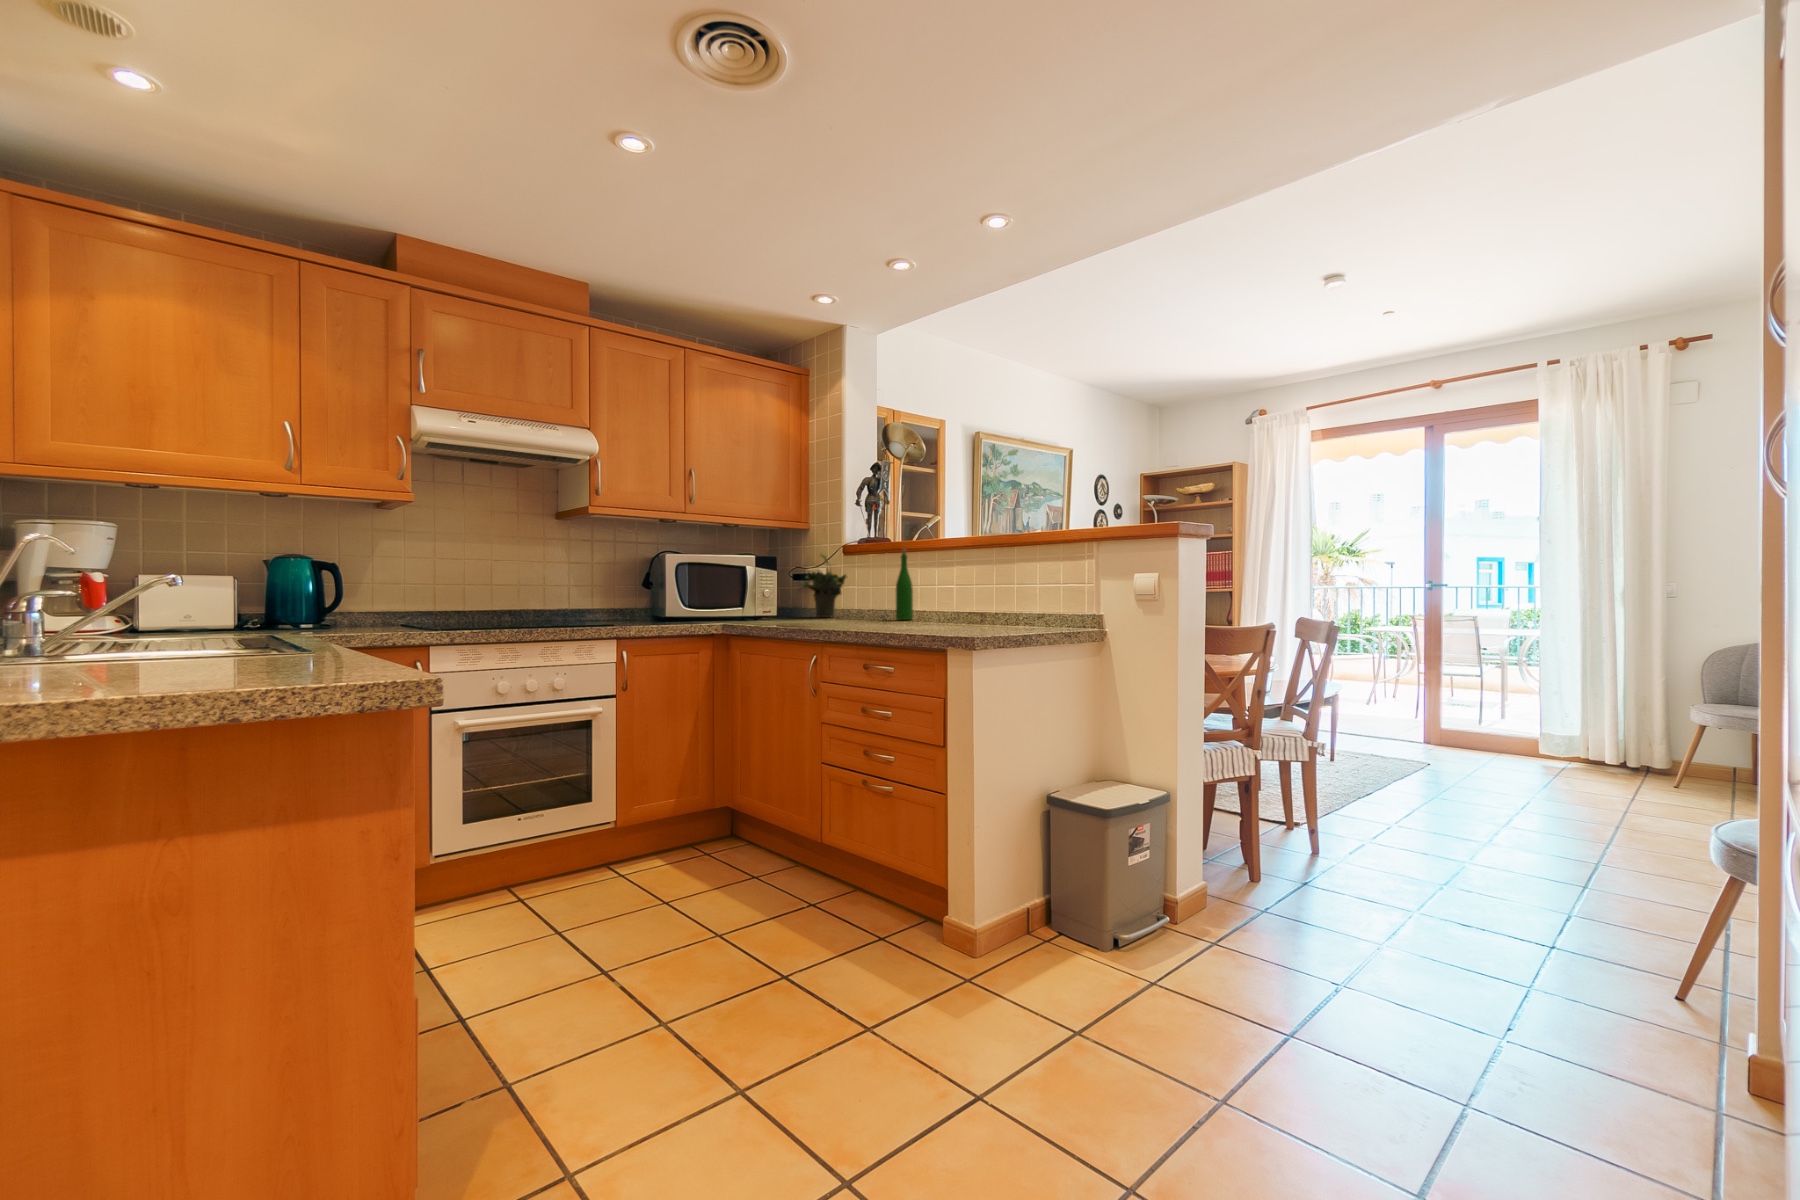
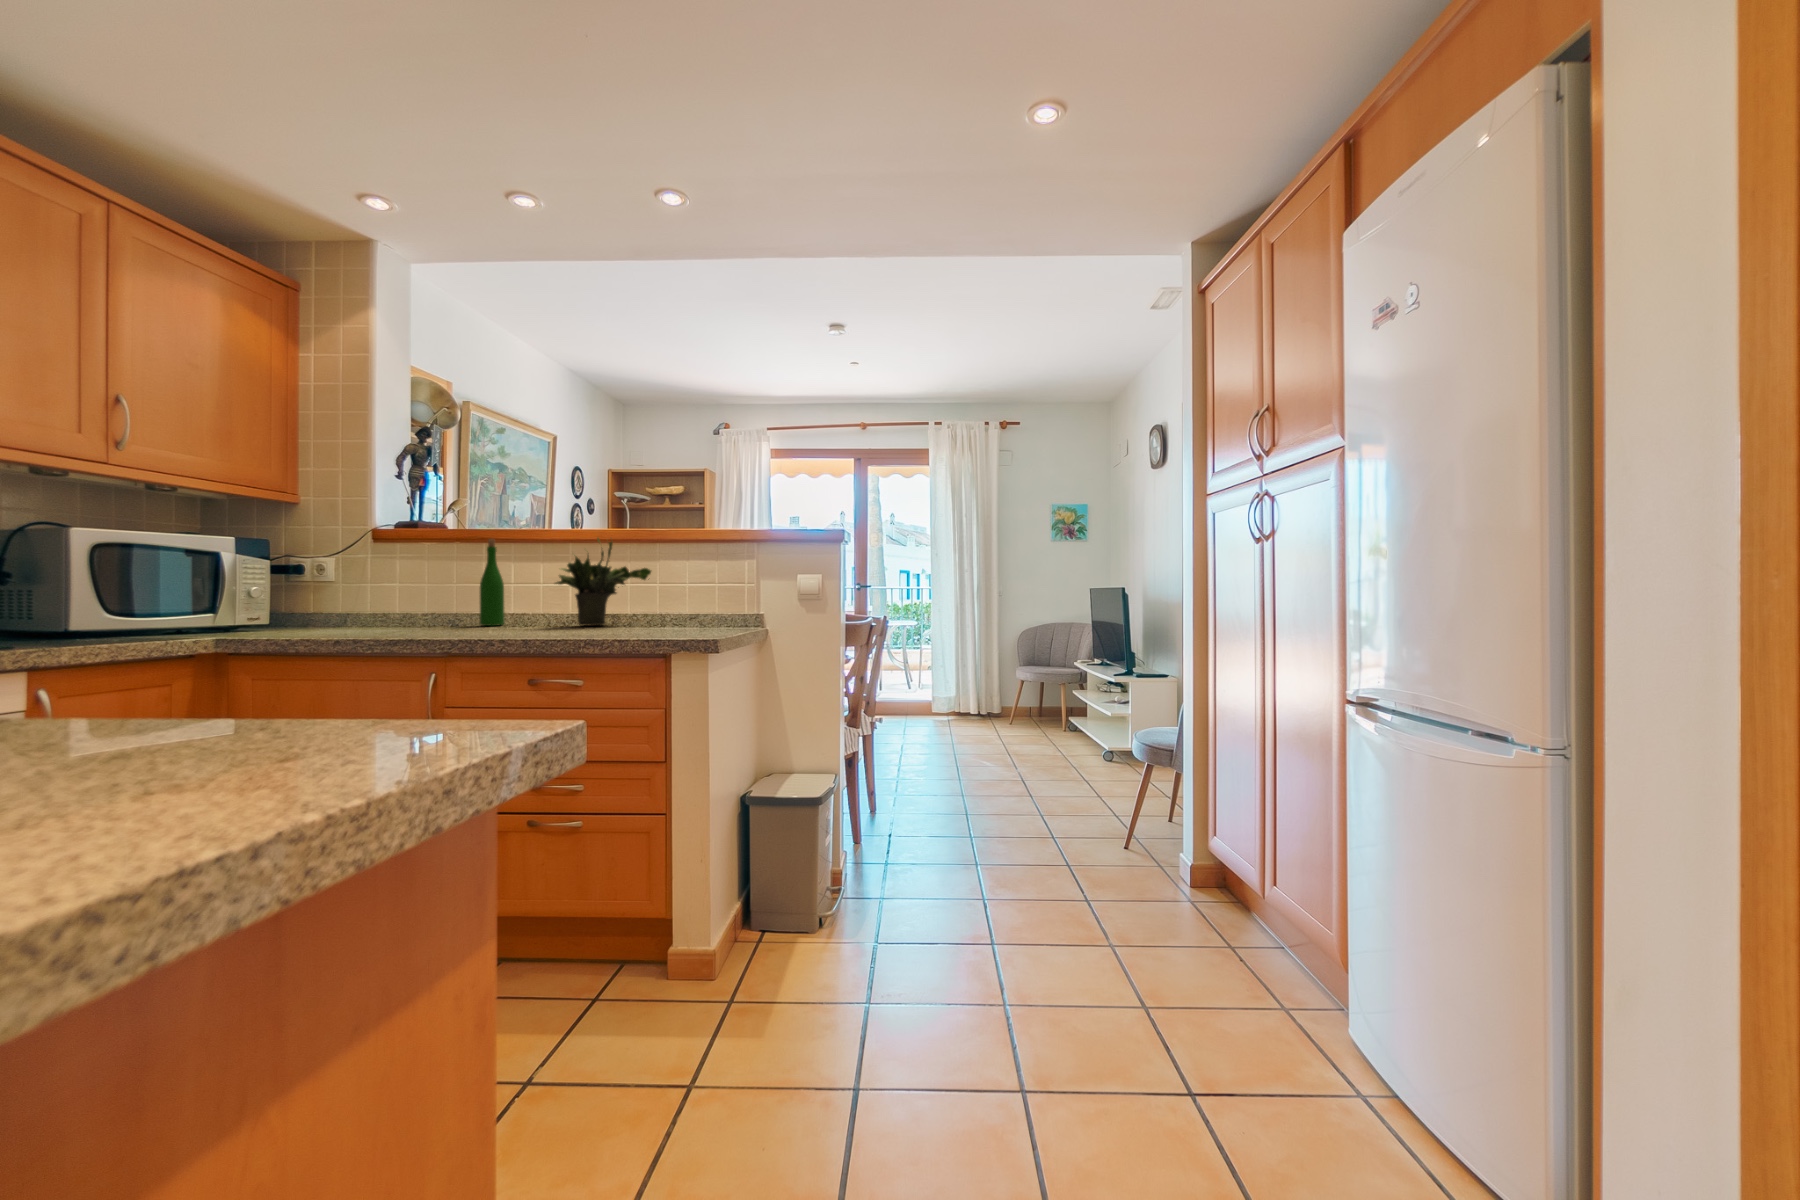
potted plant: present [801,554,846,617] -> present [555,538,651,625]

